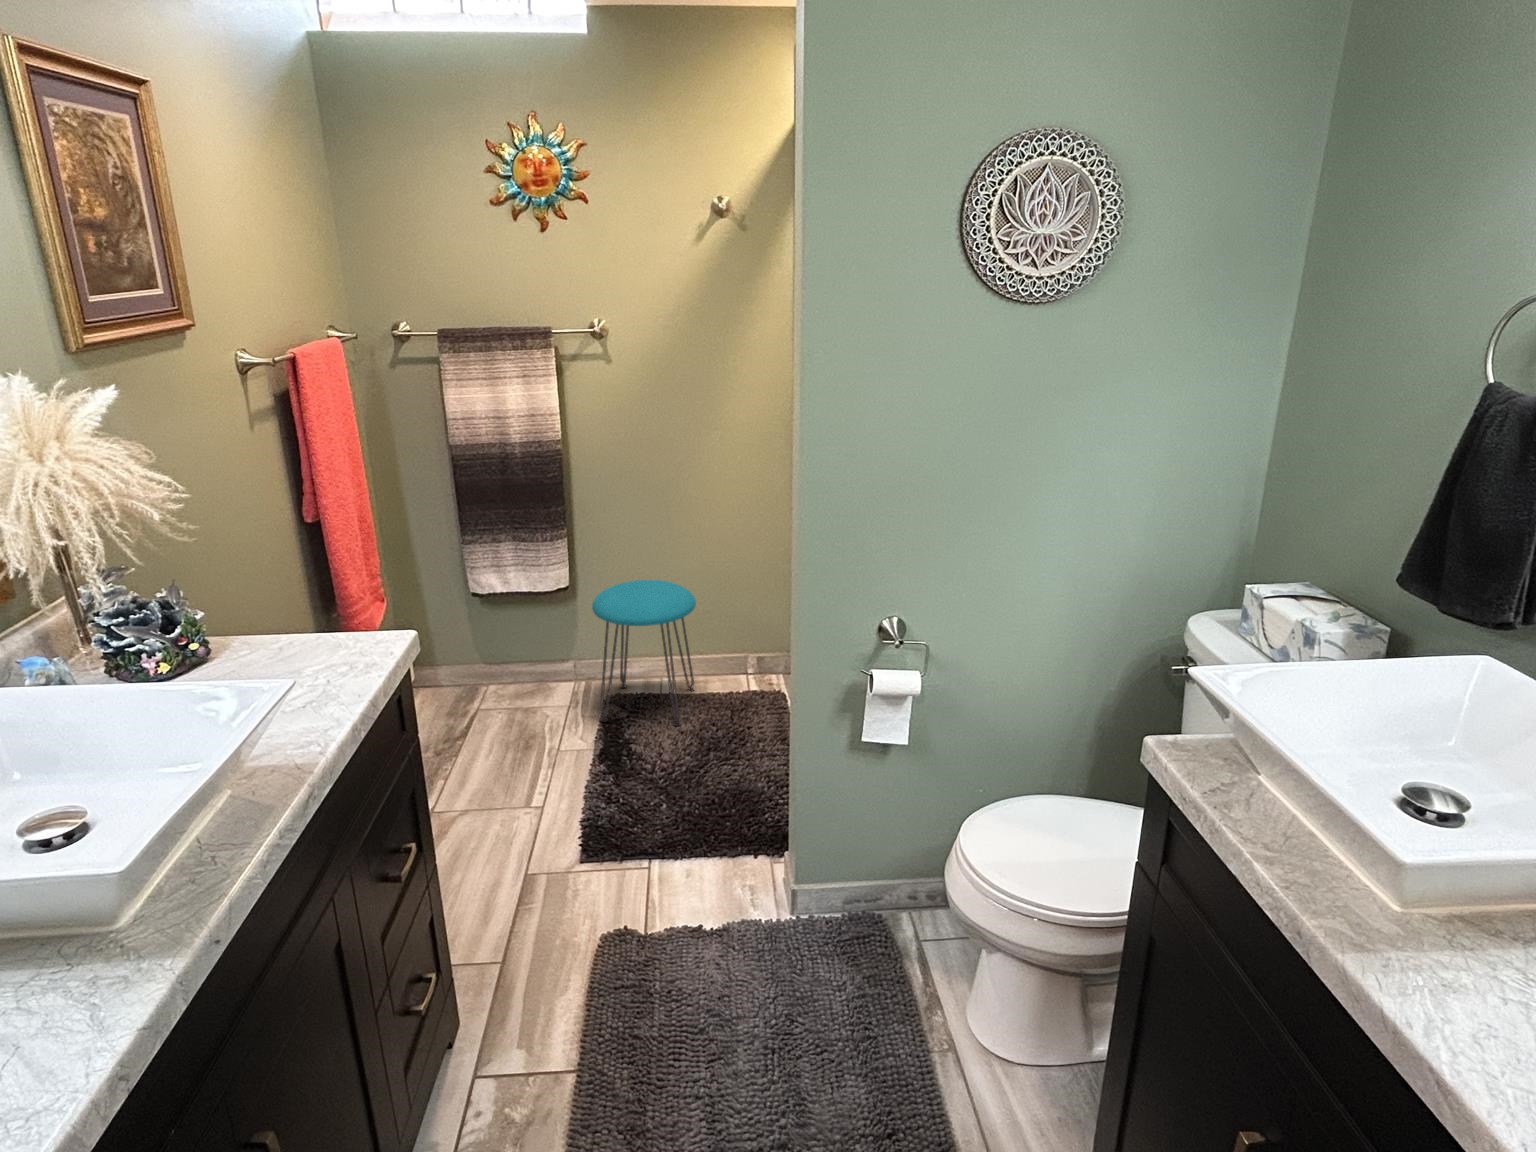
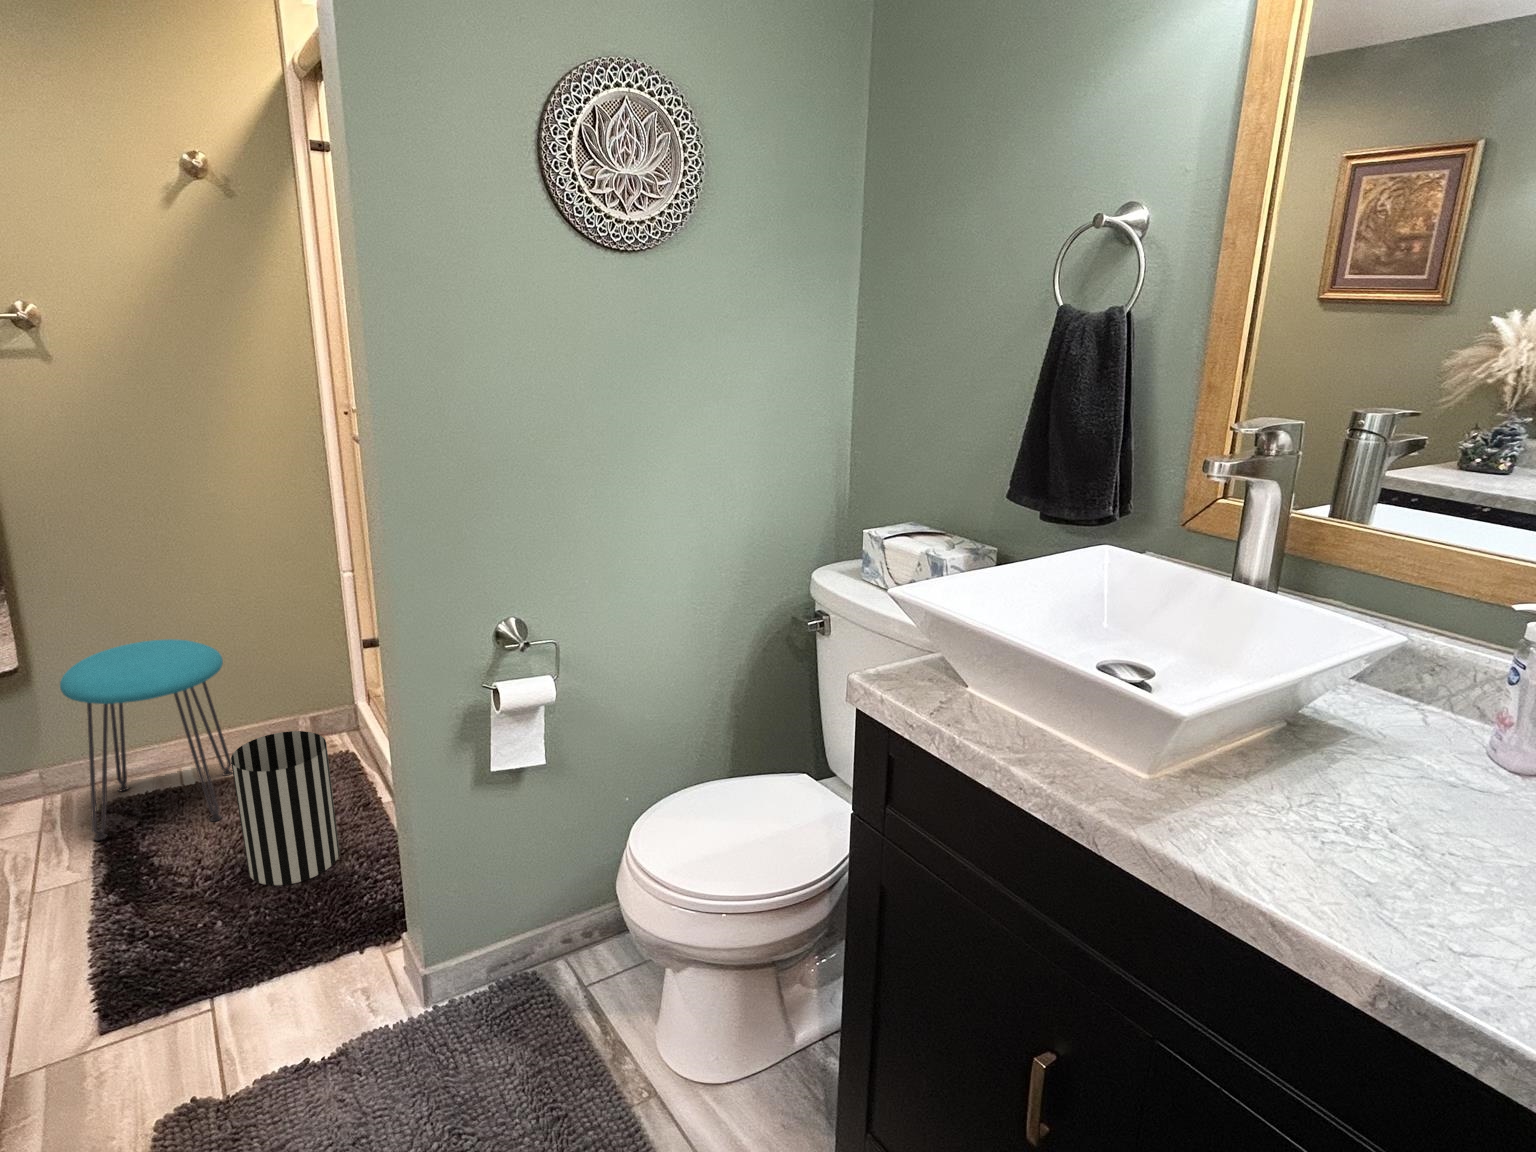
wastebasket: none [688,669,755,789] -> present [231,731,339,885]

